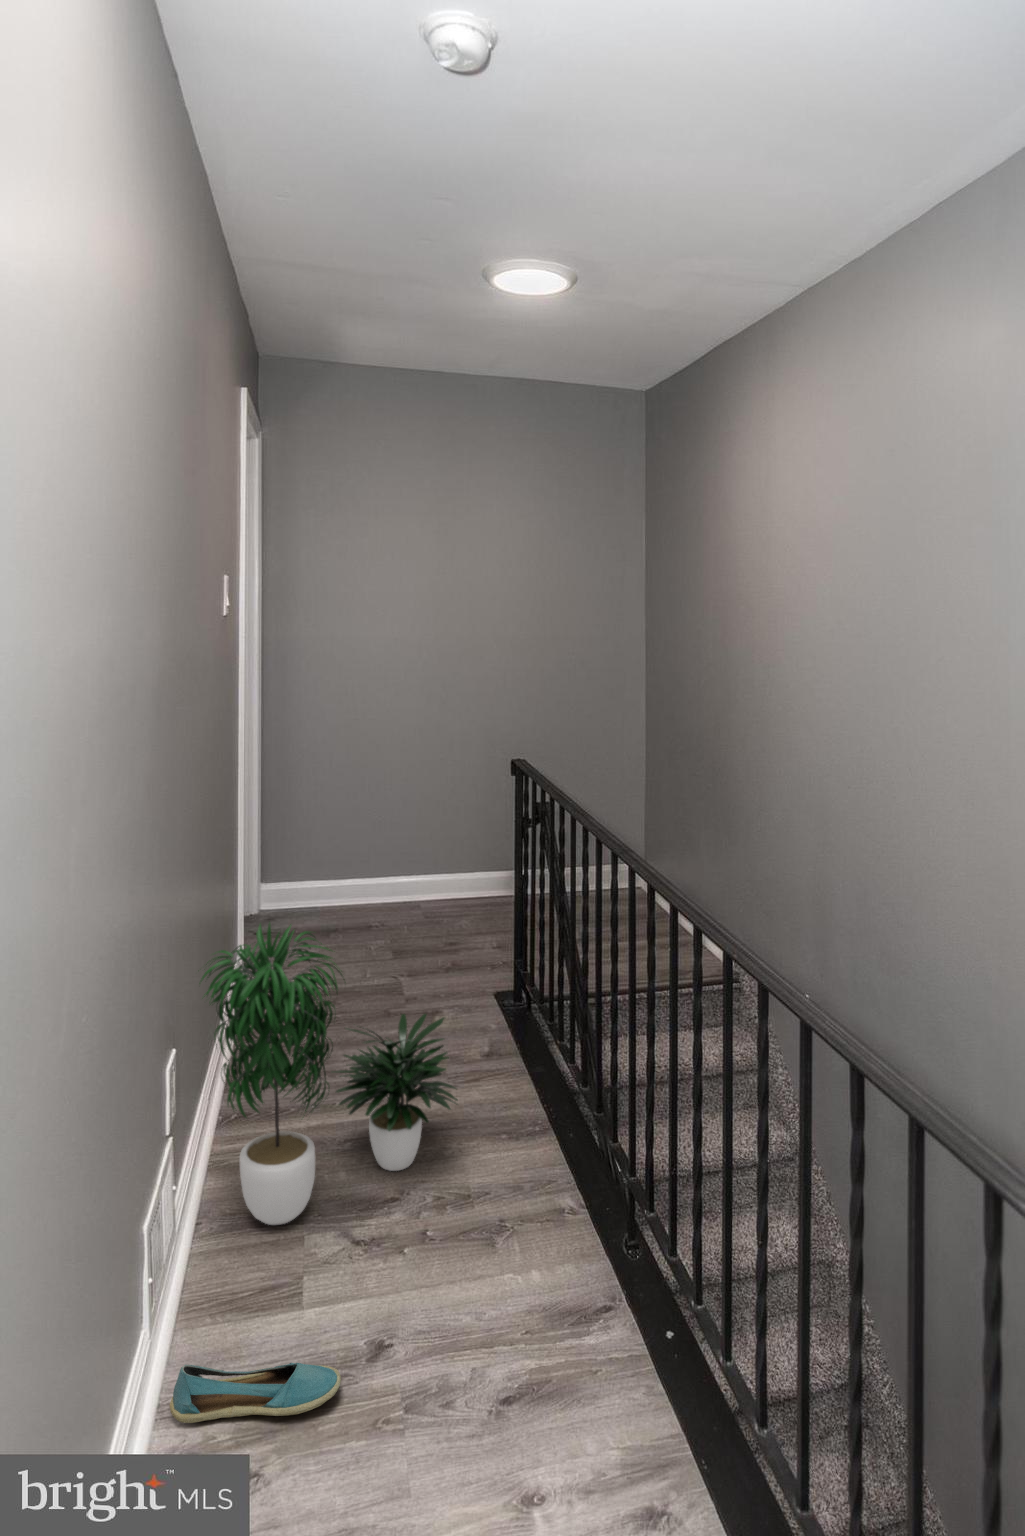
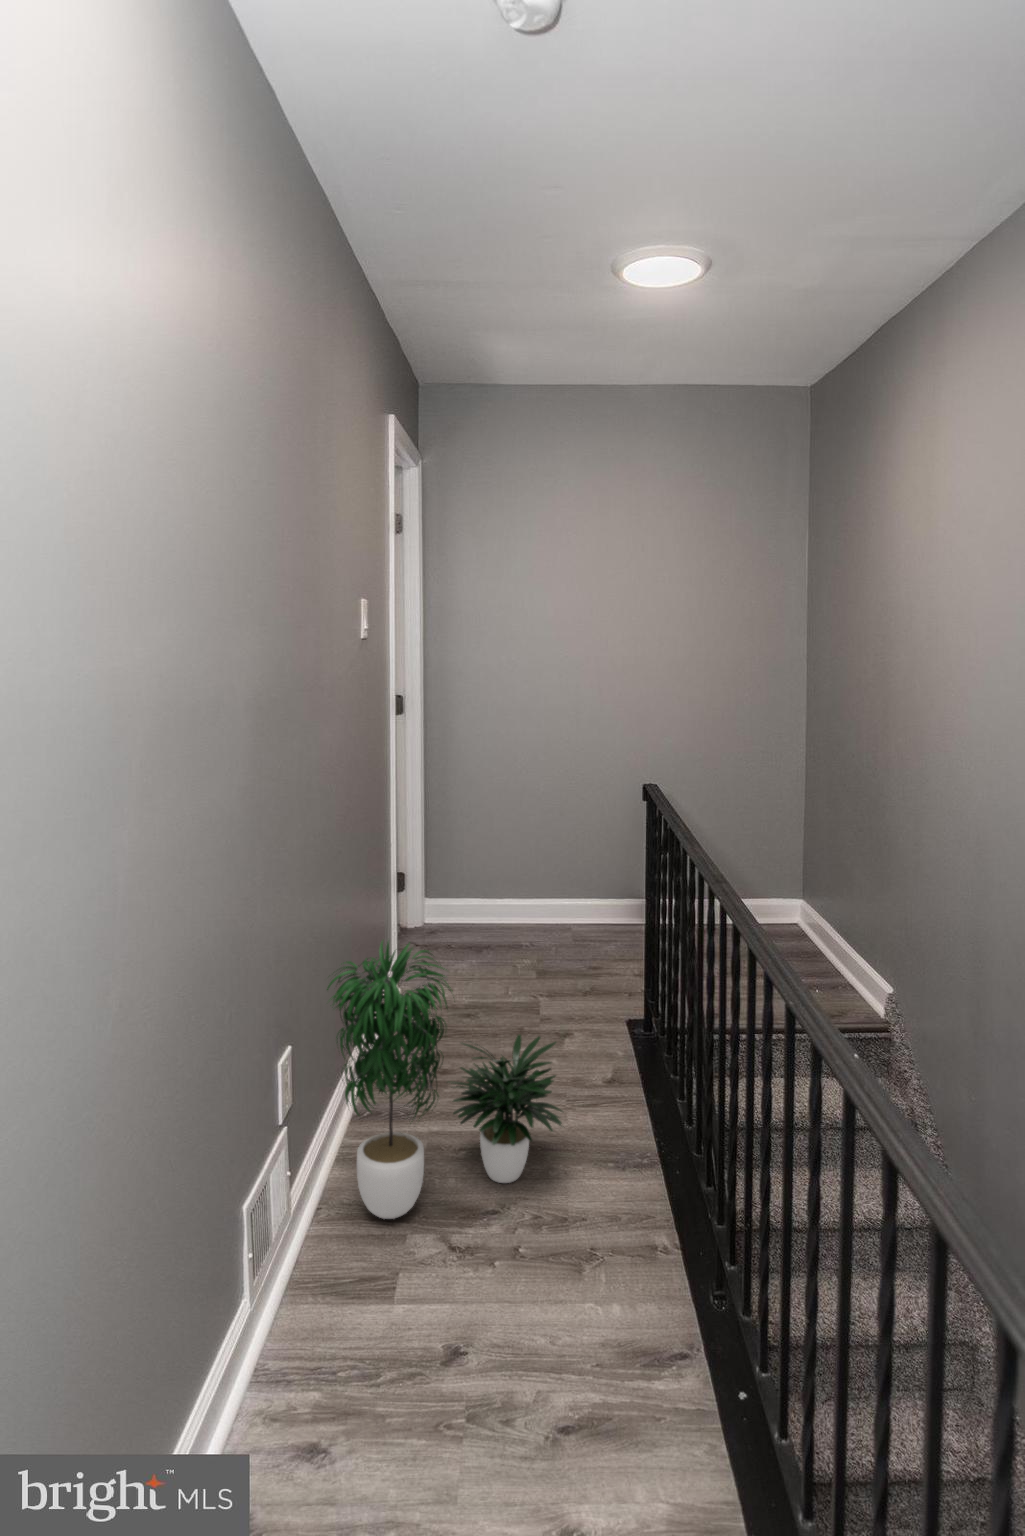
shoe: present [169,1363,341,1423] -> none [261,1337,412,1404]

